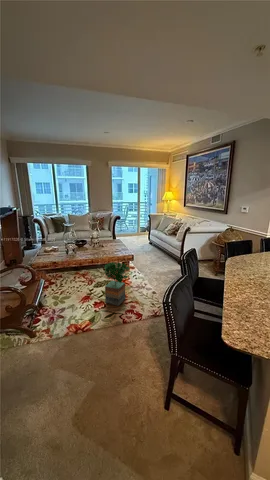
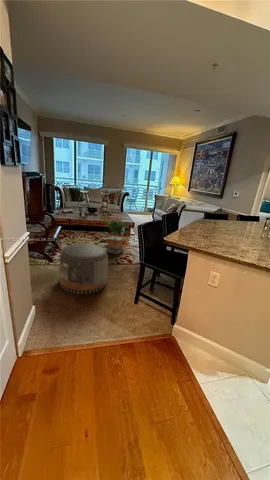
pouf: none [43,313,115,406] -> present [60,244,108,294]

